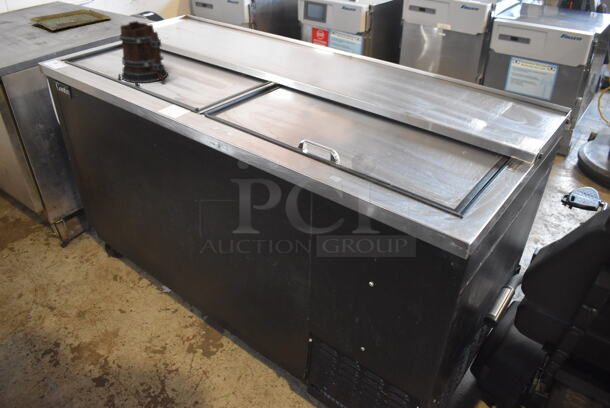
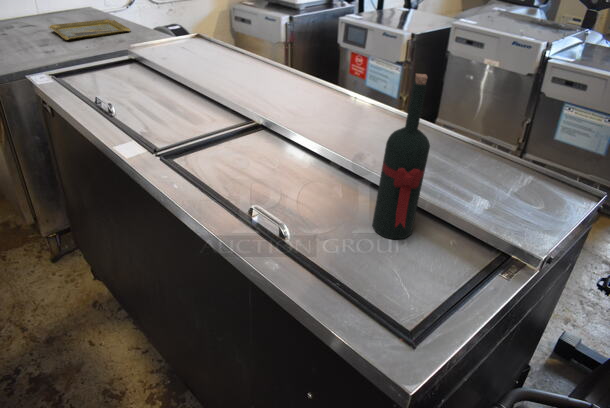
wine bottle: none [396,15,442,156] -> present [372,74,430,239]
beer mug: present [119,21,168,83] -> none [100,43,154,110]

